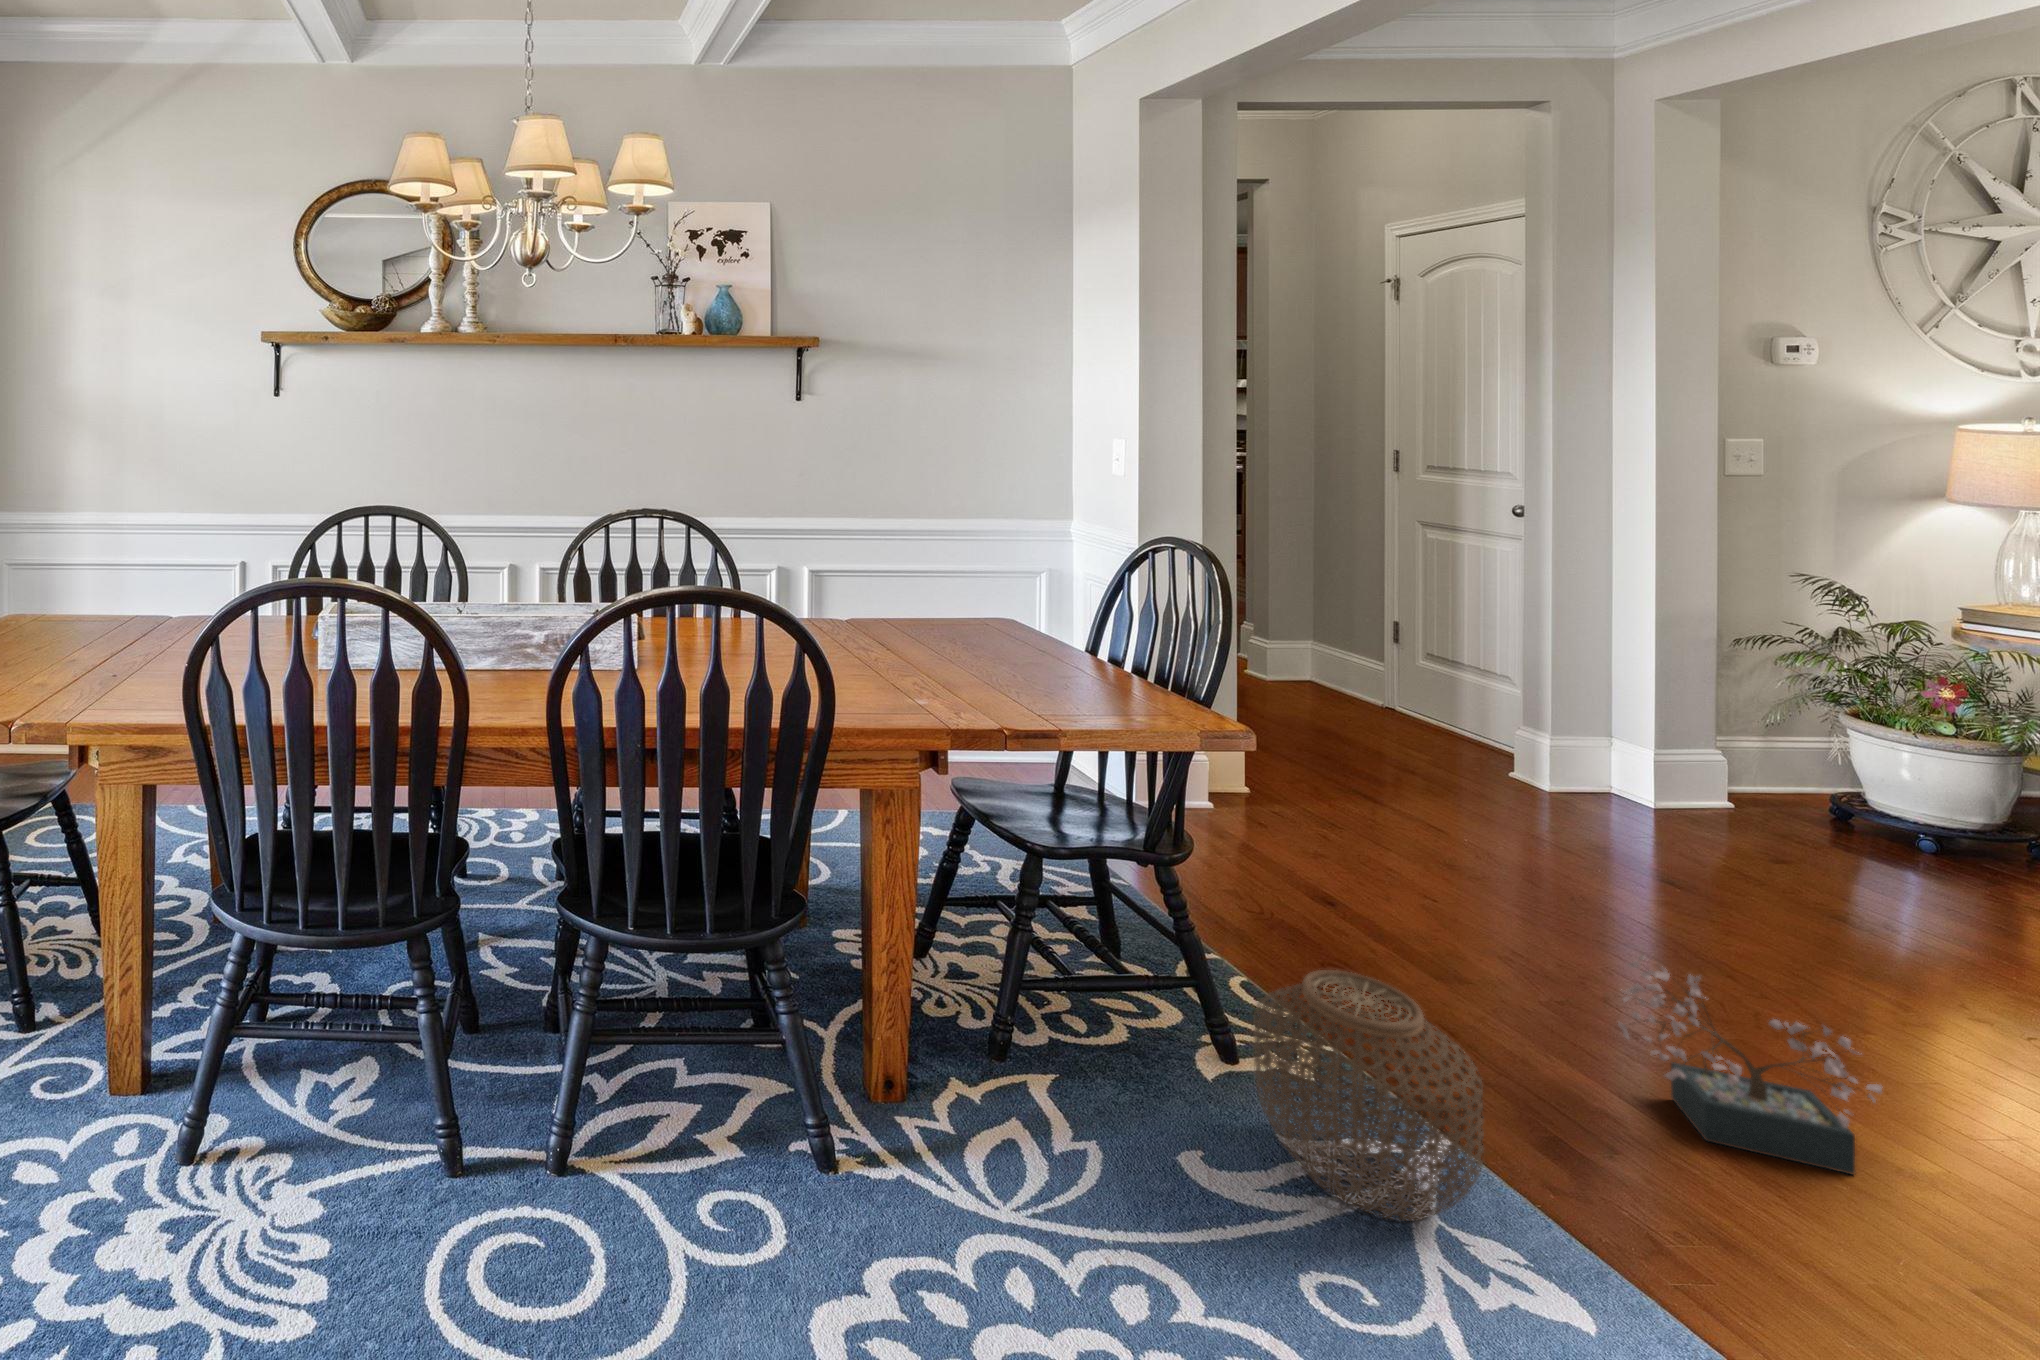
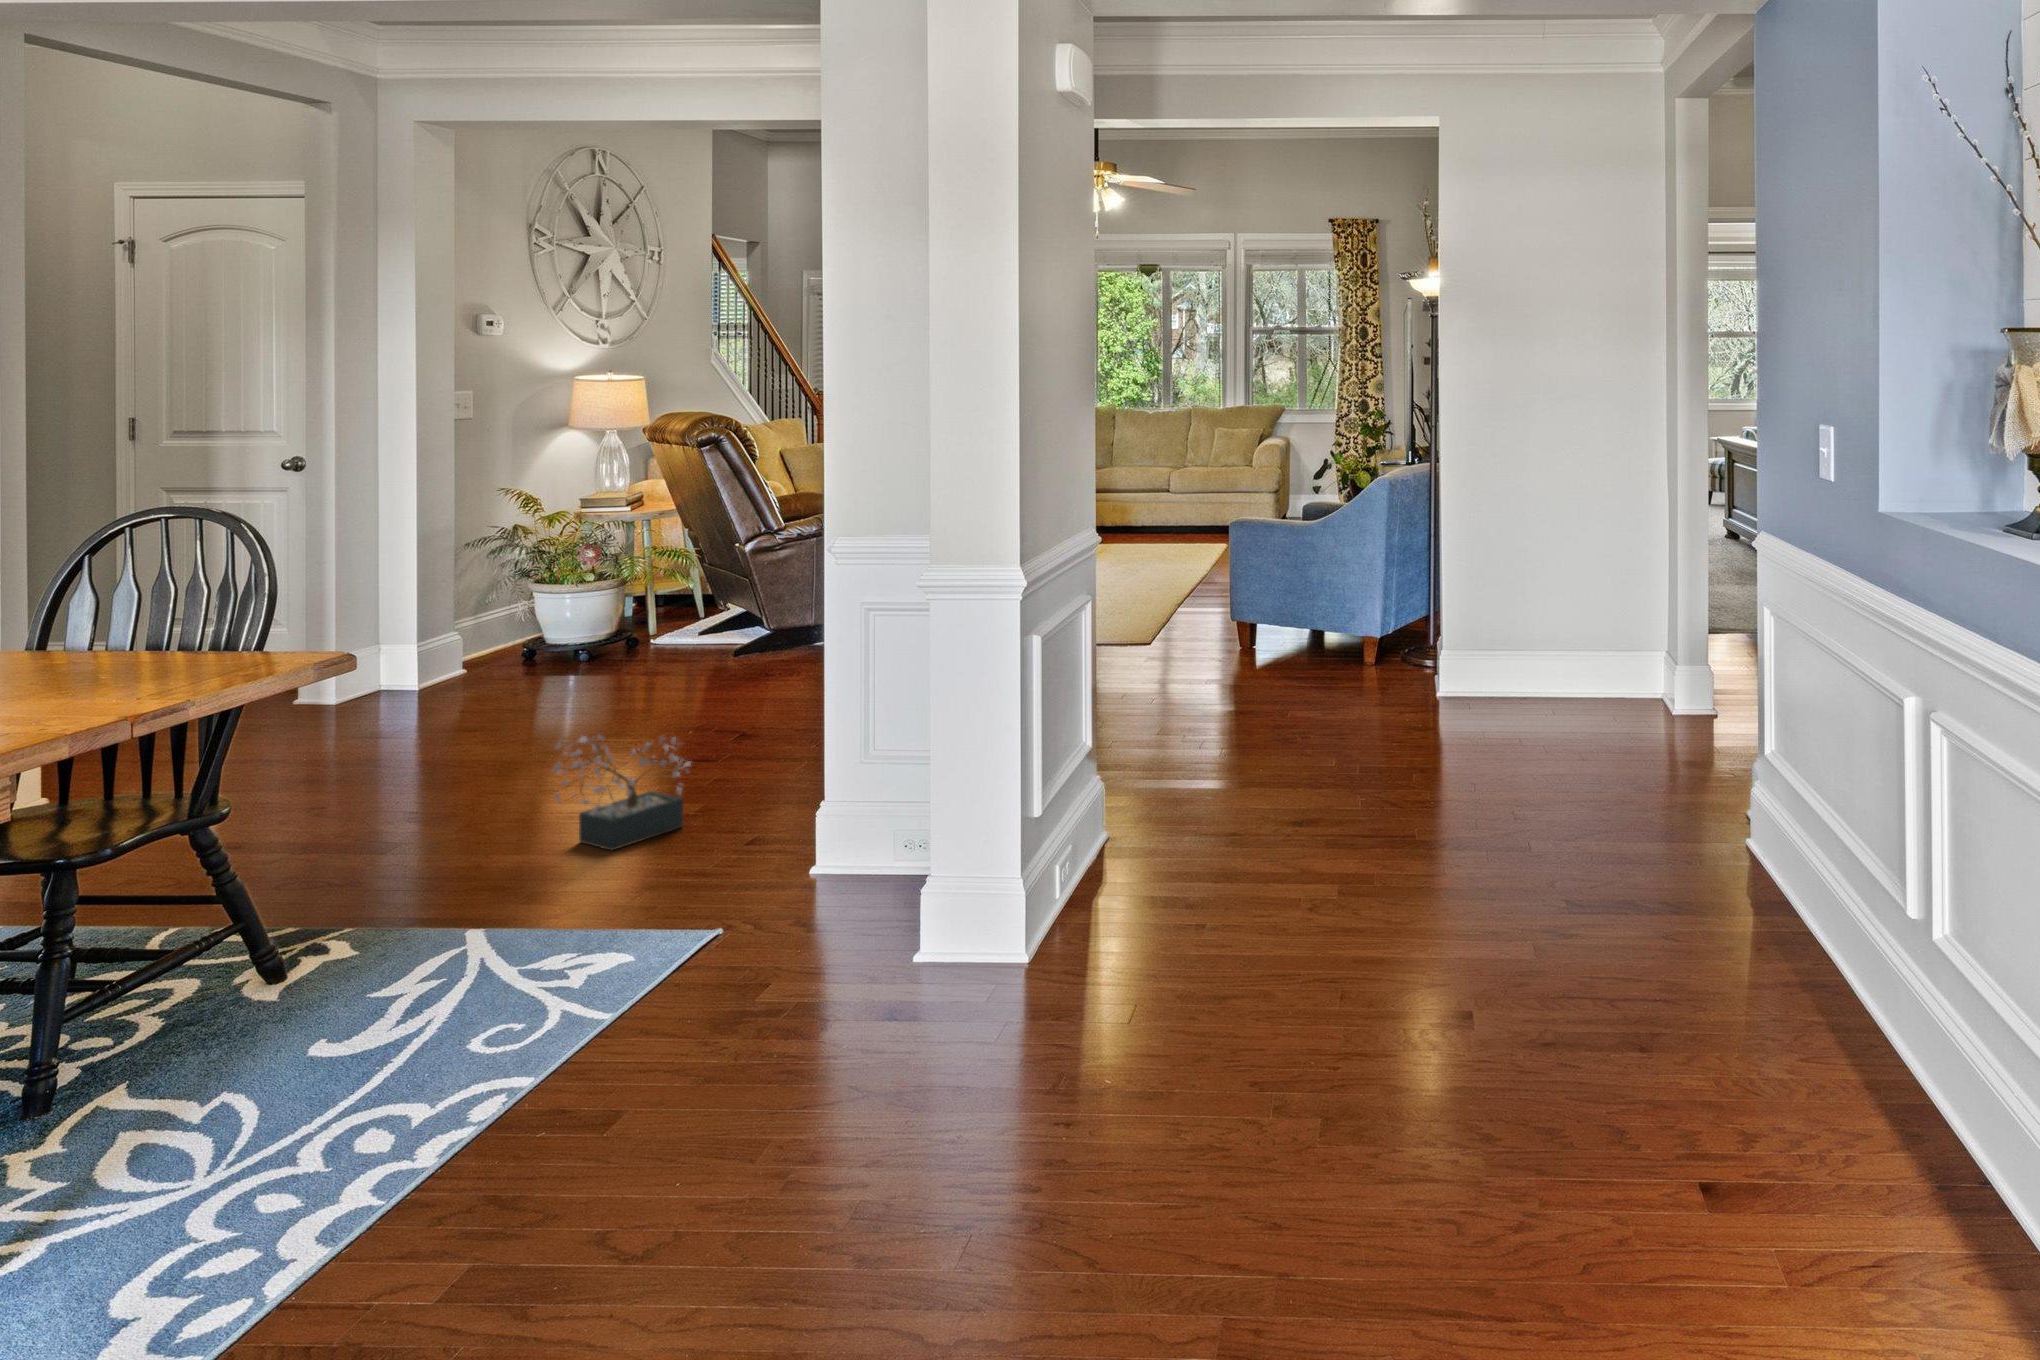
woven basket: present [1253,970,1484,1221] -> none [353,796,550,1002]

